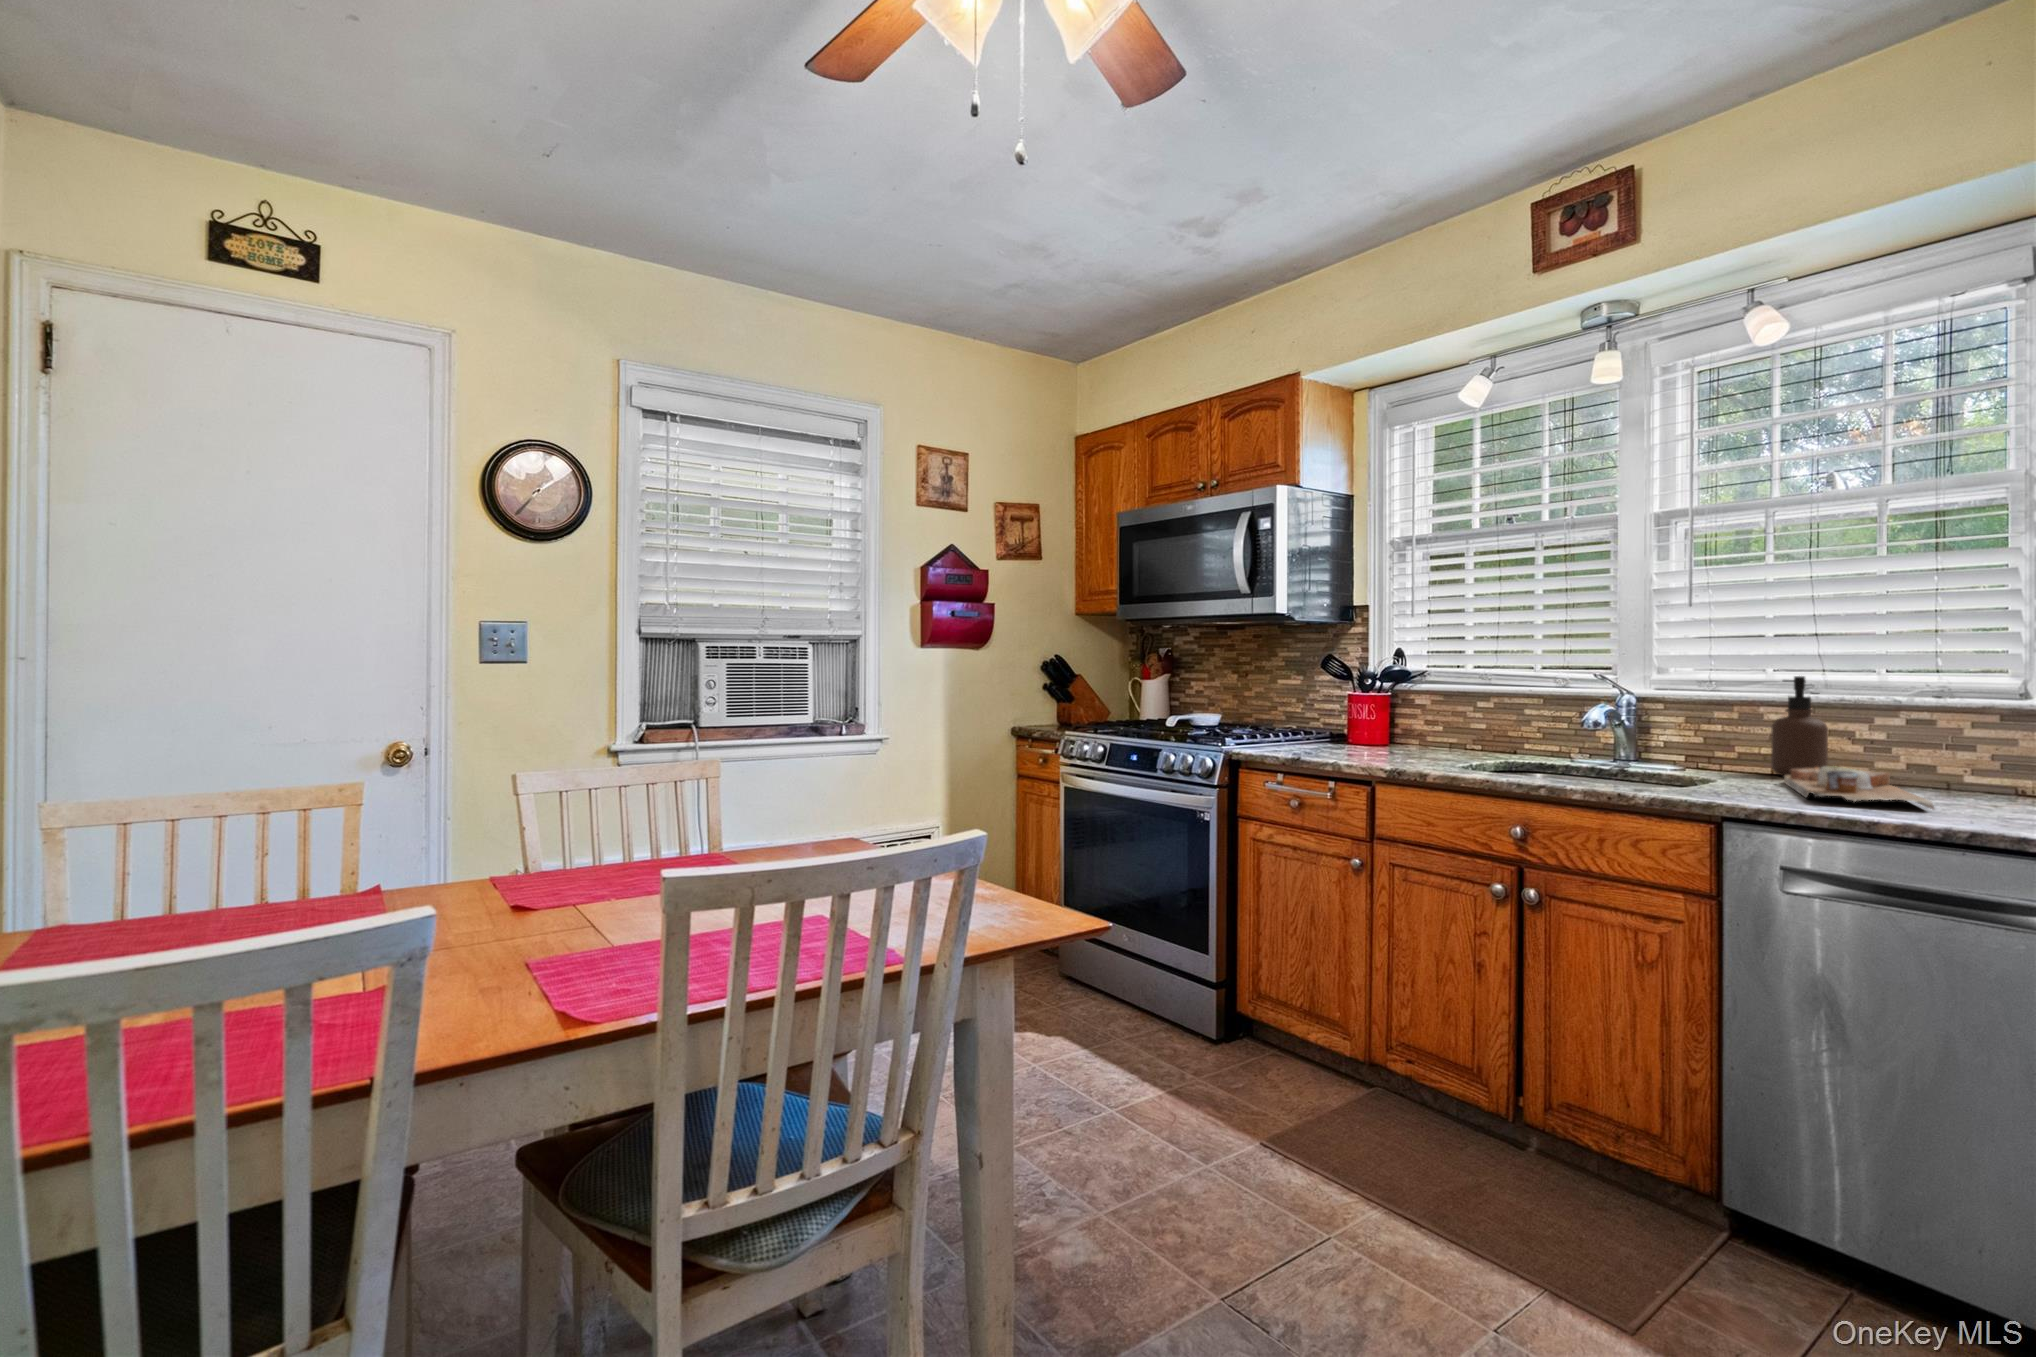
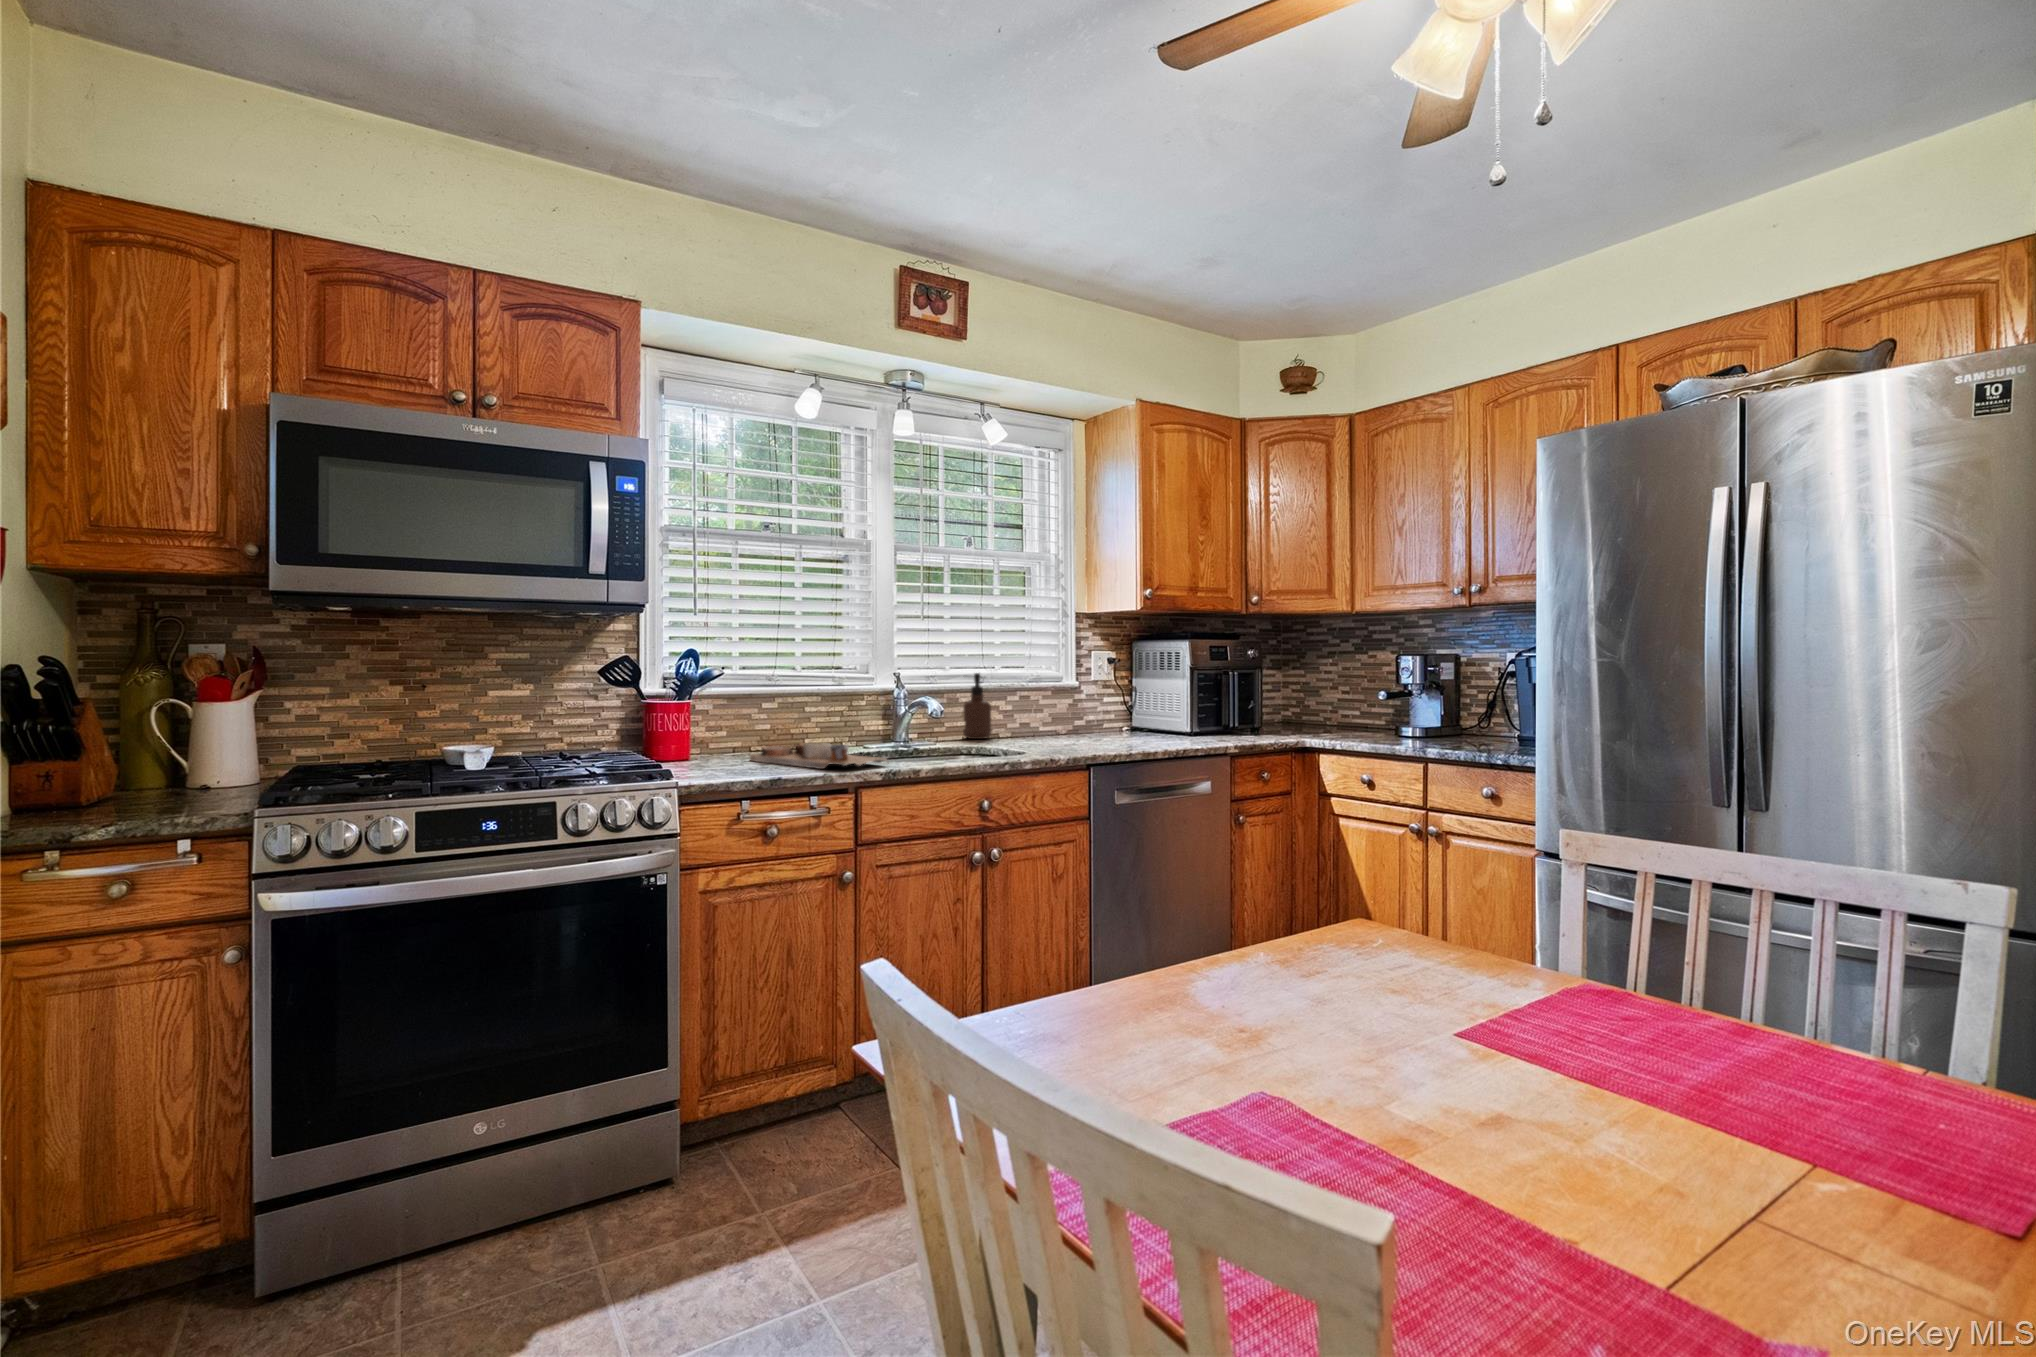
cutting board: present [1784,766,1934,809] -> present [750,742,887,769]

